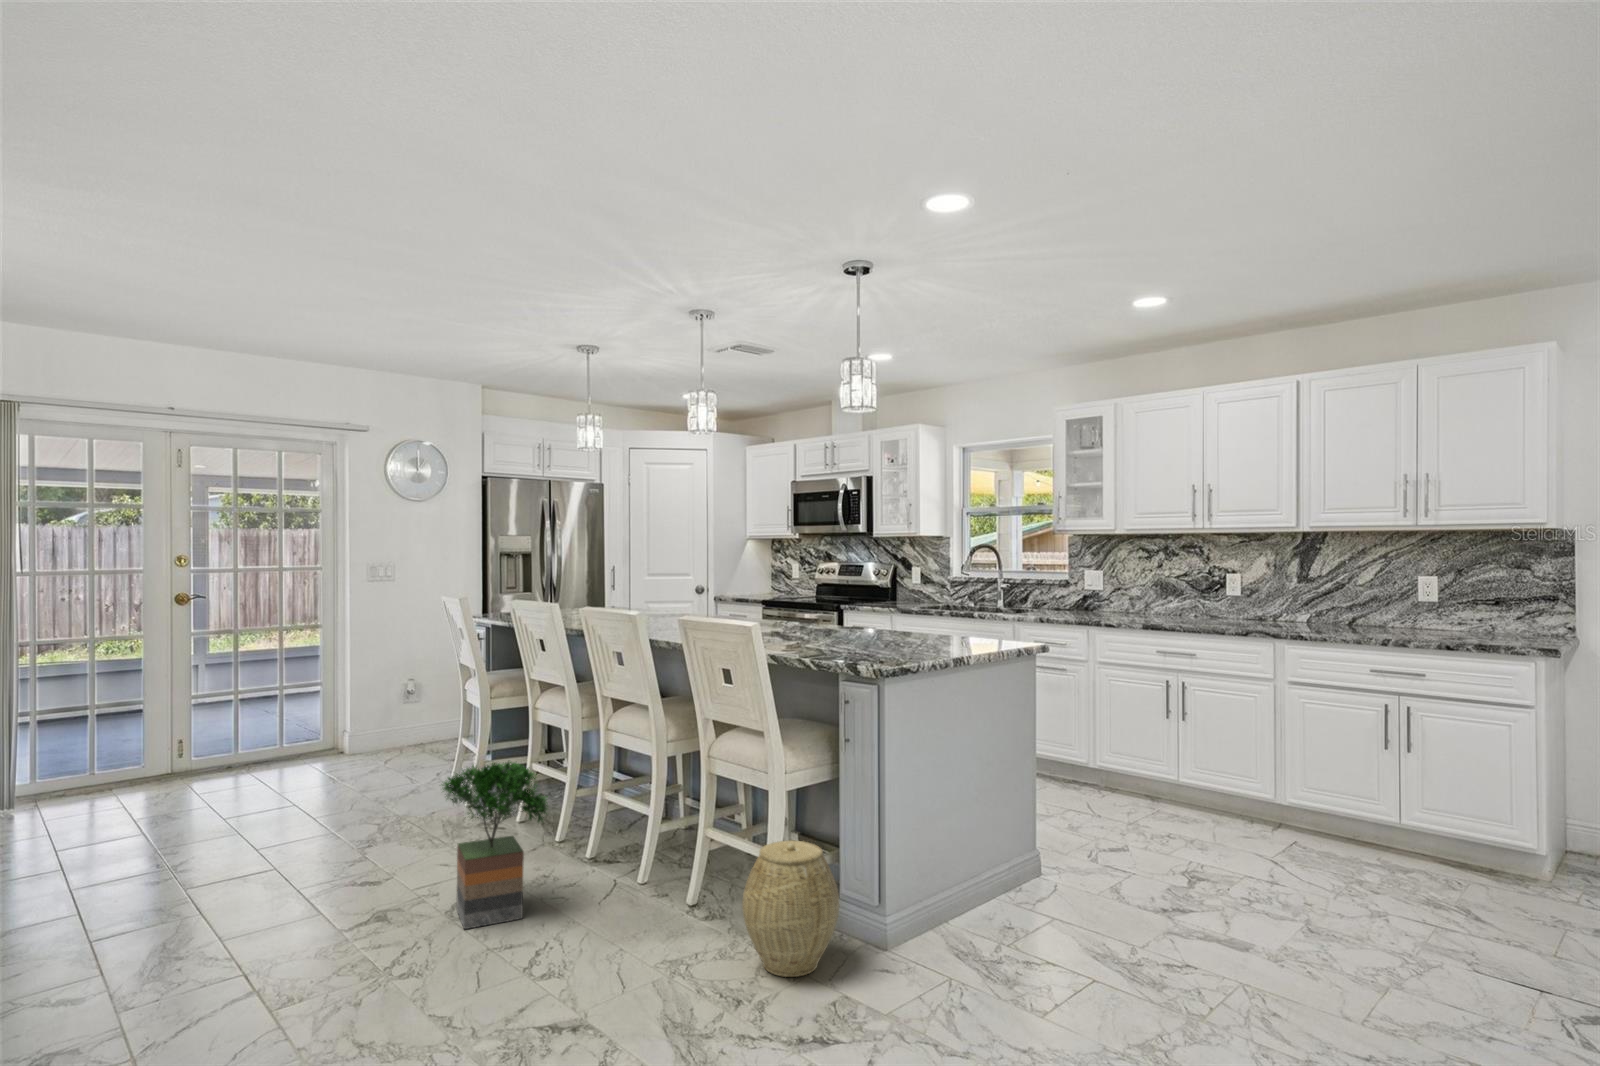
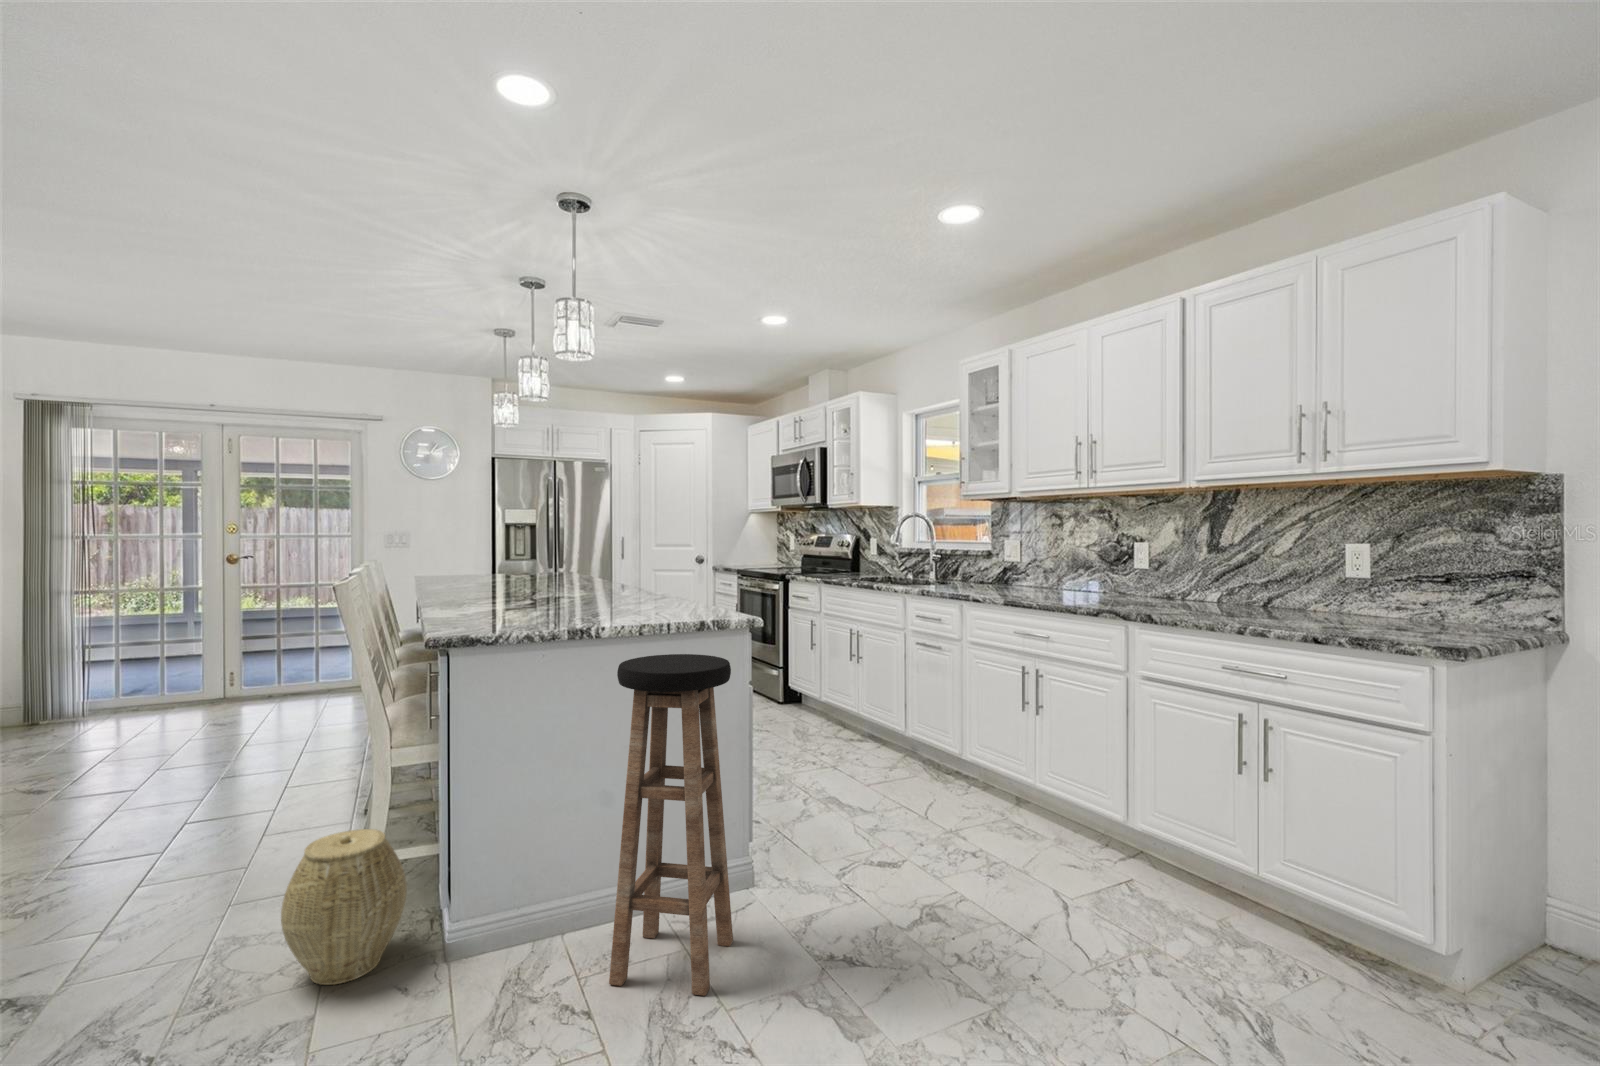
bar stool: none [998,672,1105,947] -> present [609,654,733,996]
potted tree: present [442,762,548,929] -> none [151,718,268,879]

